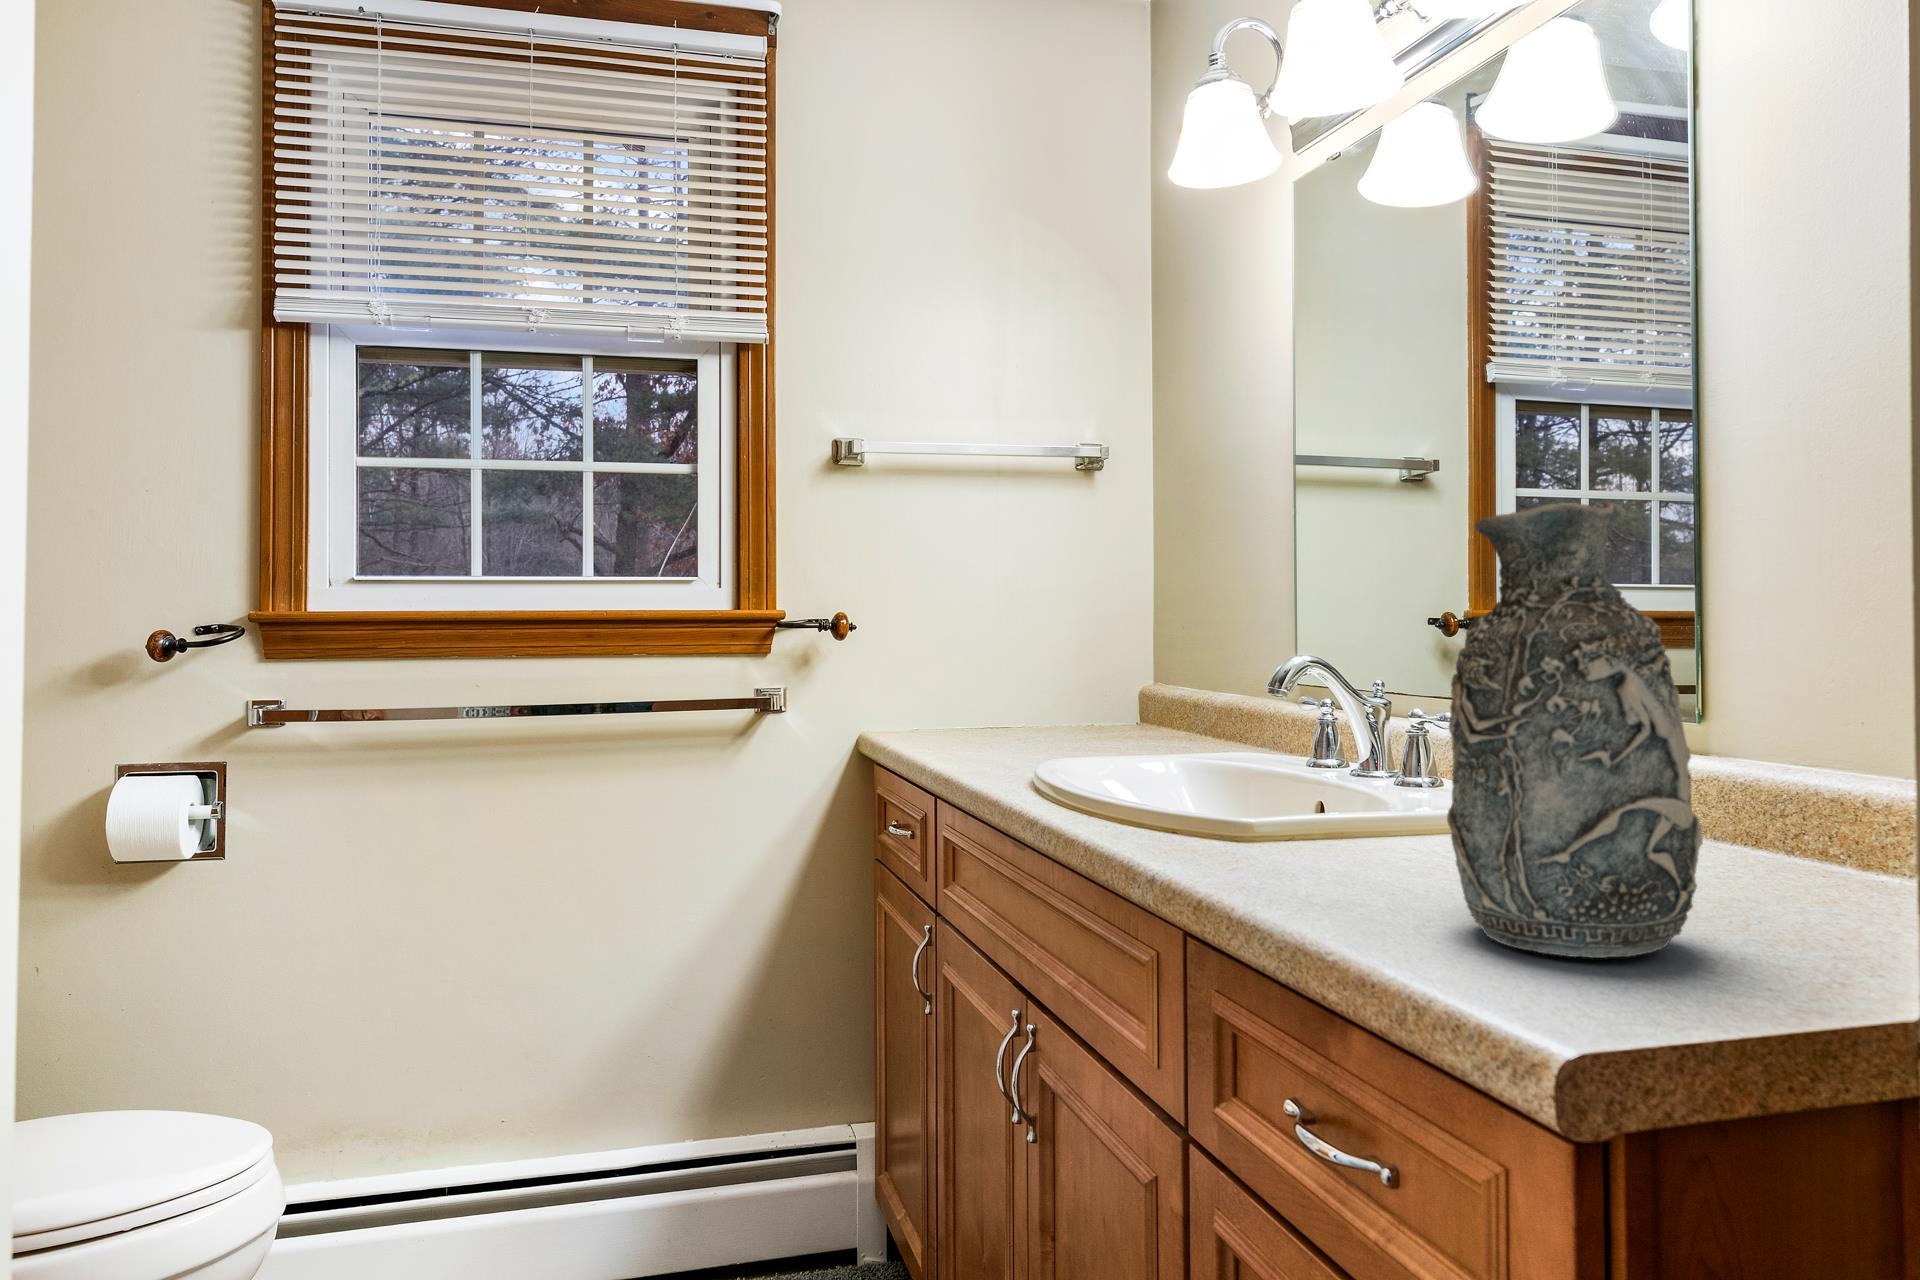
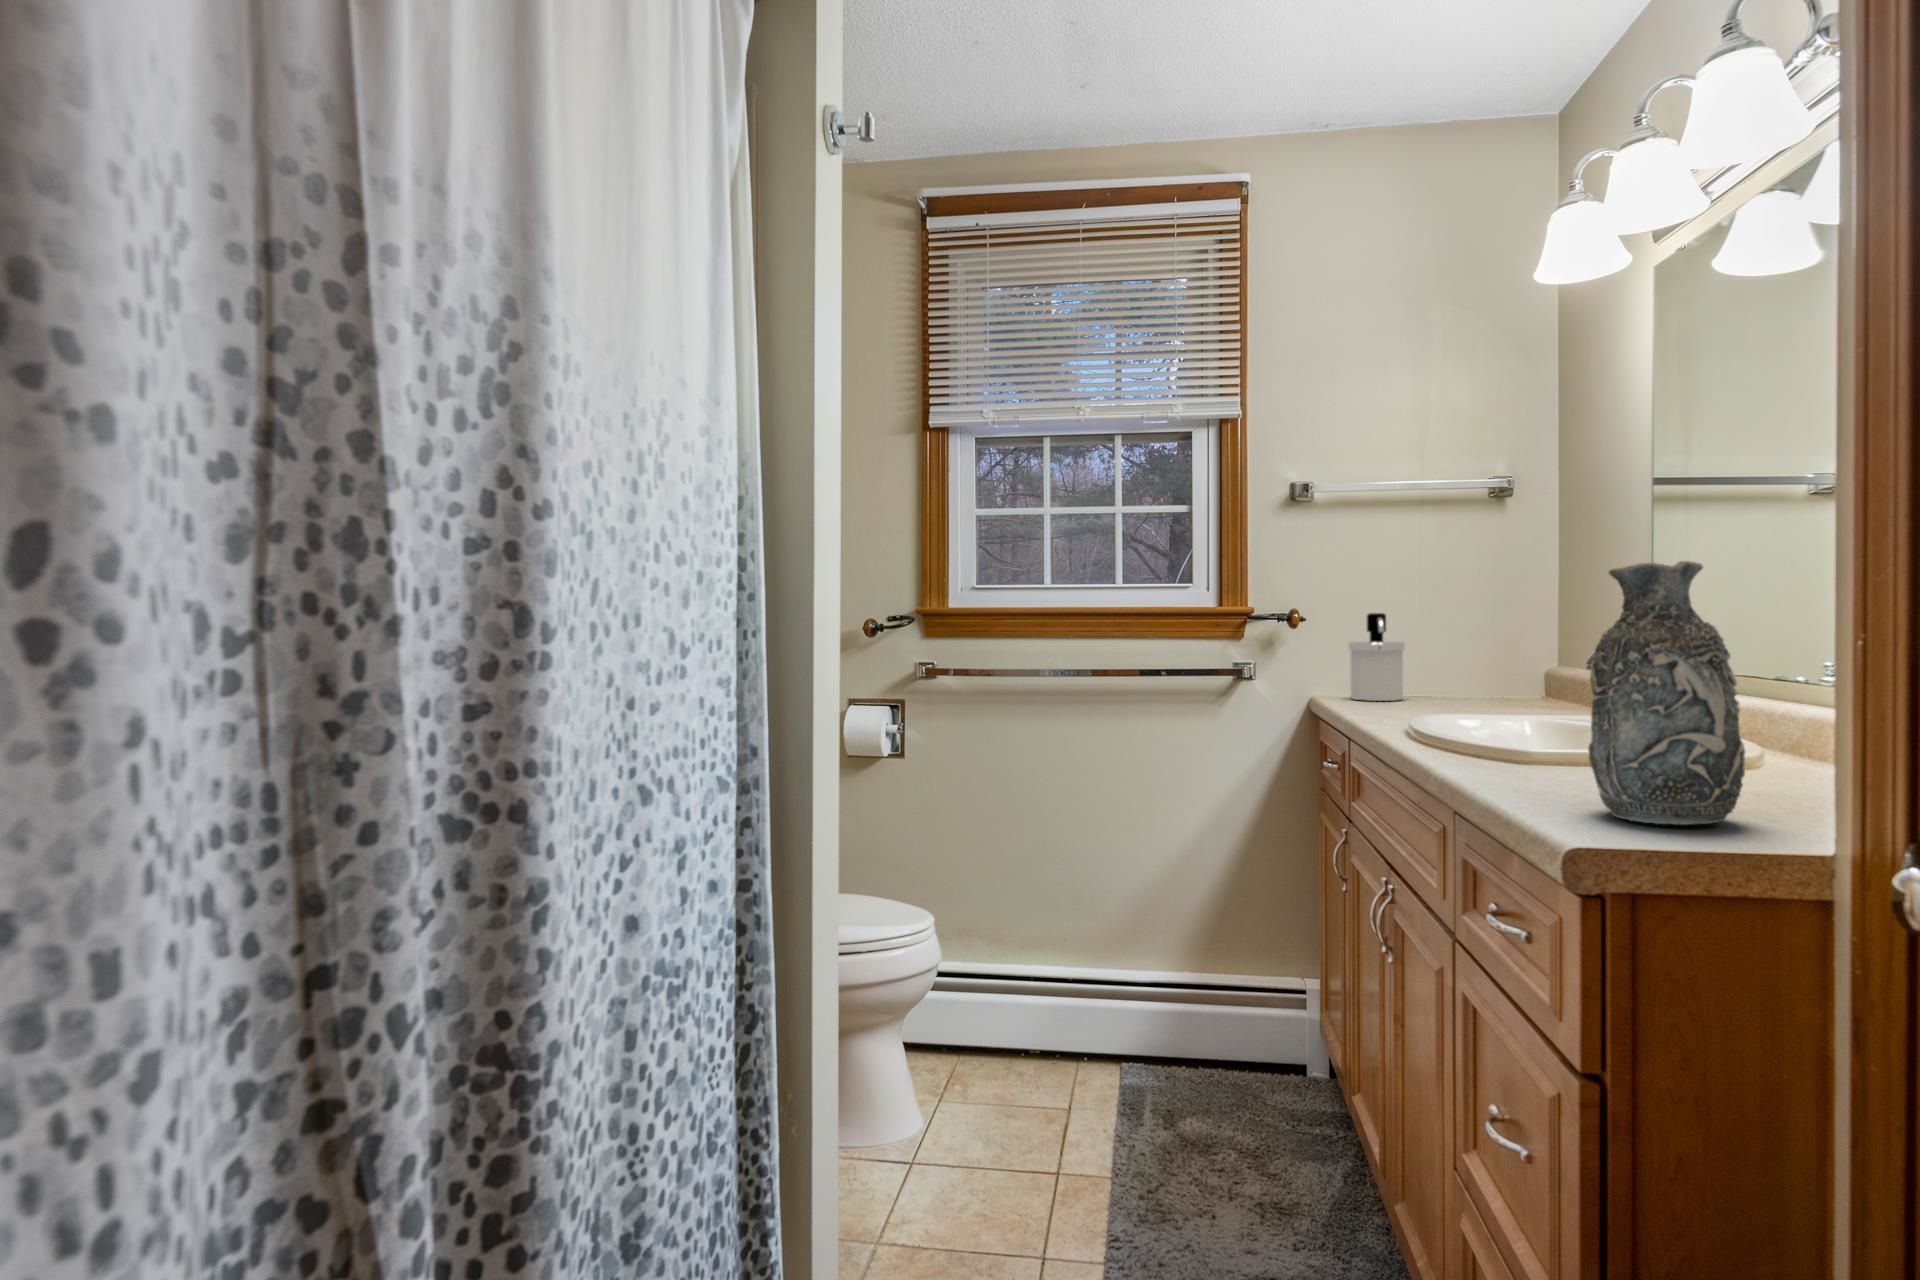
soap dispenser: none [912,620,983,738] -> present [1349,613,1405,701]

